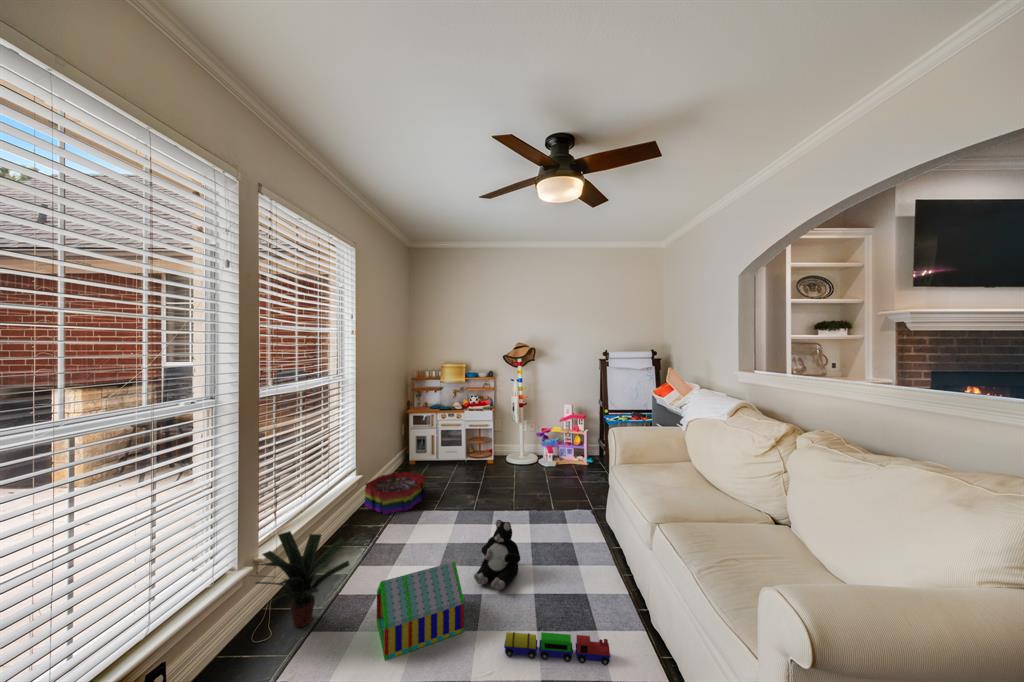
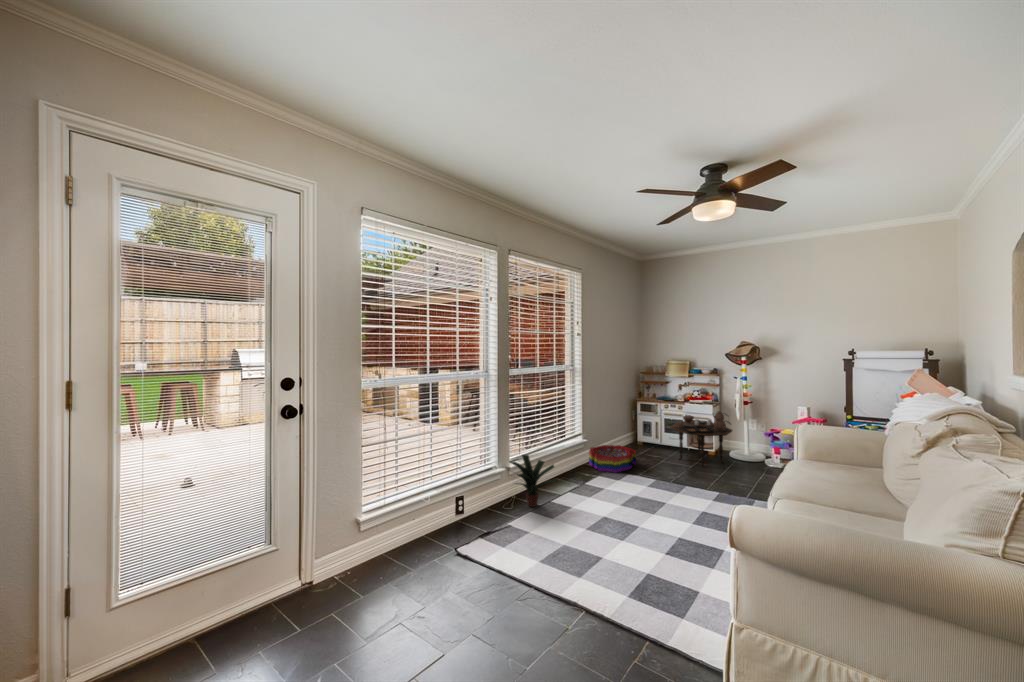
side table: none [455,416,514,479] -> present [670,411,732,468]
plush toy: present [474,520,520,590] -> none [635,479,674,525]
toy house: present [377,562,464,660] -> none [565,489,614,534]
toy train: present [504,632,610,665] -> none [631,537,702,575]

